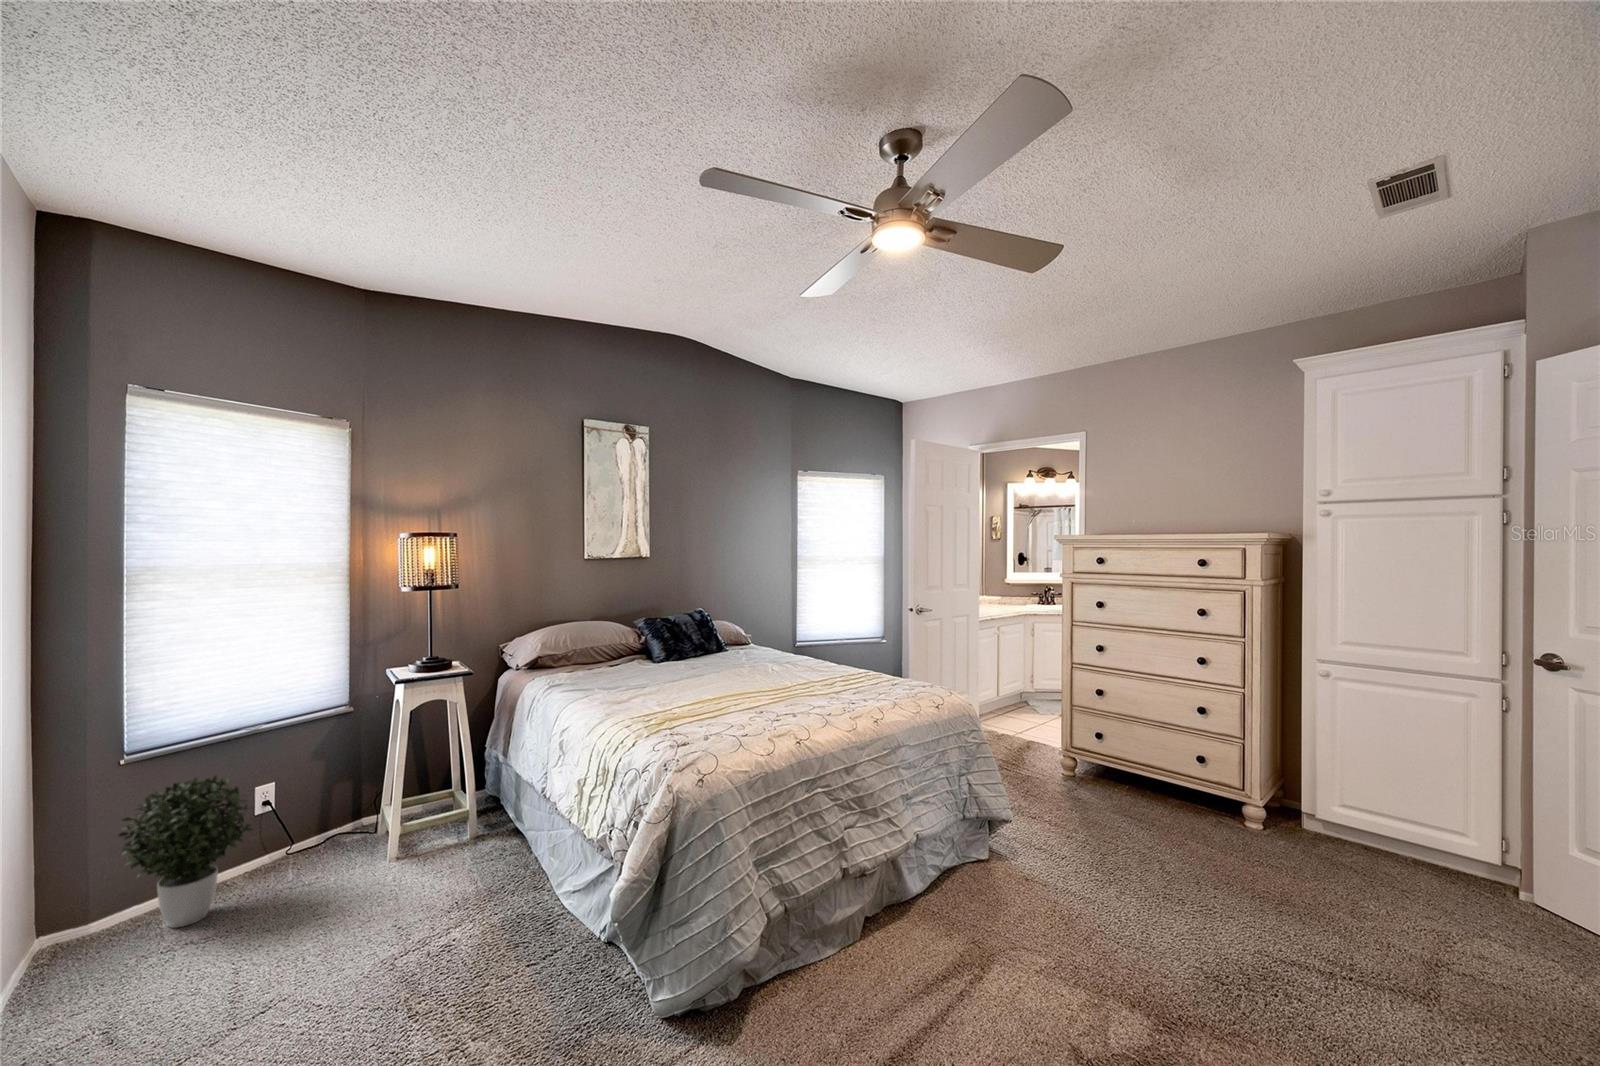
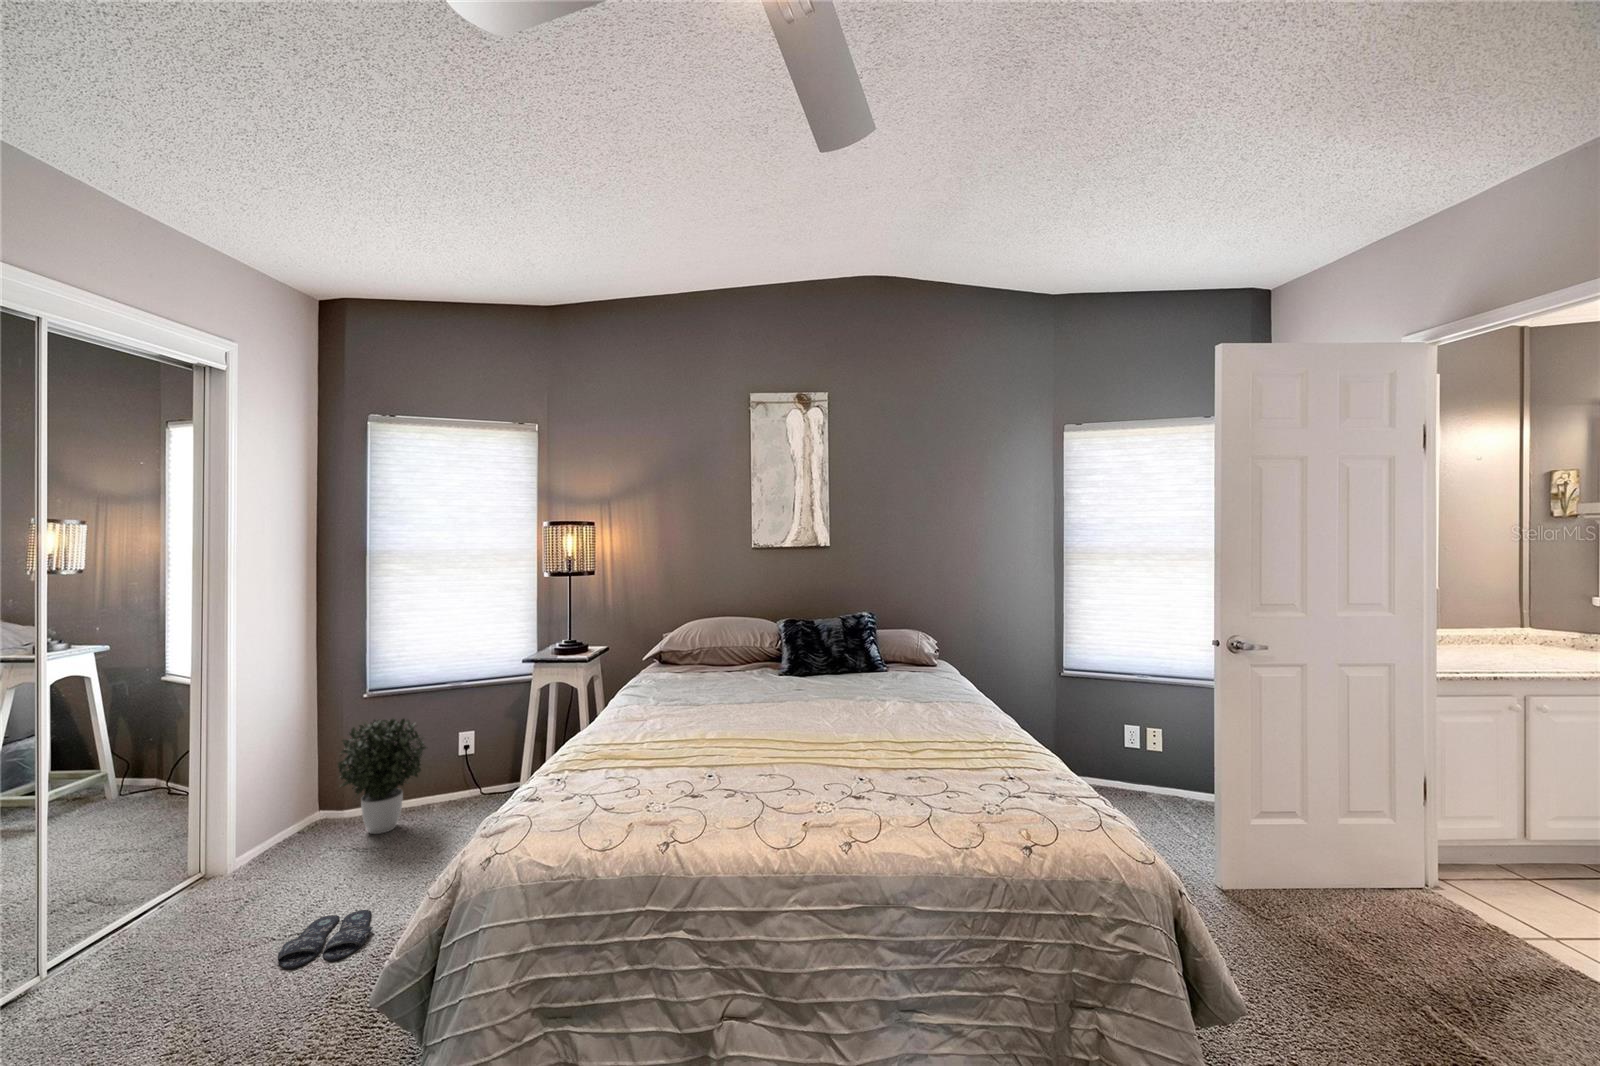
slippers: none [268,962,374,1026] -> present [278,910,373,969]

